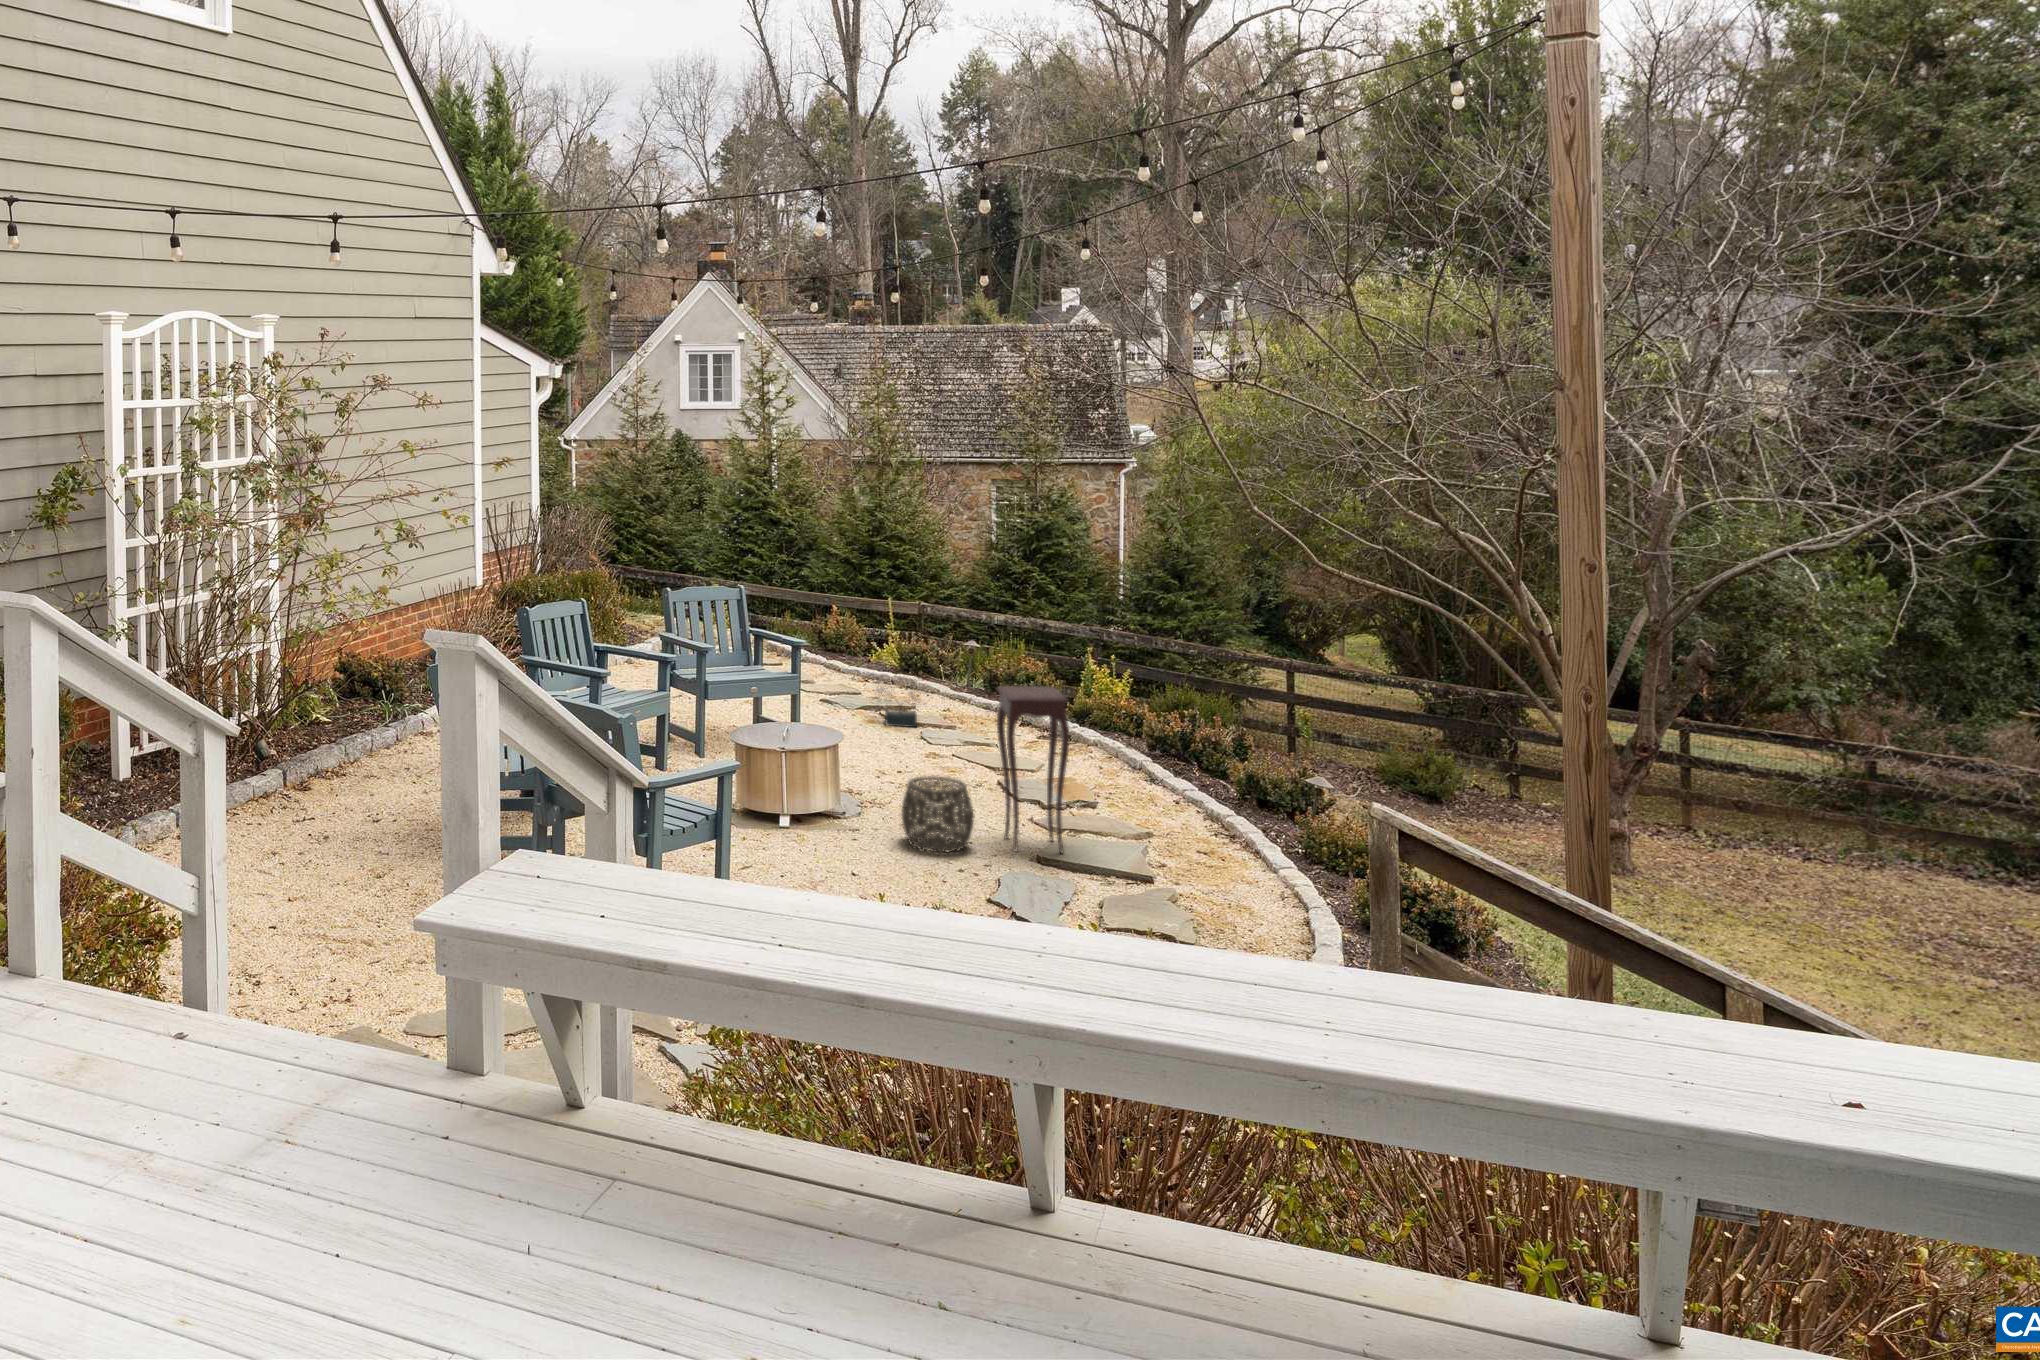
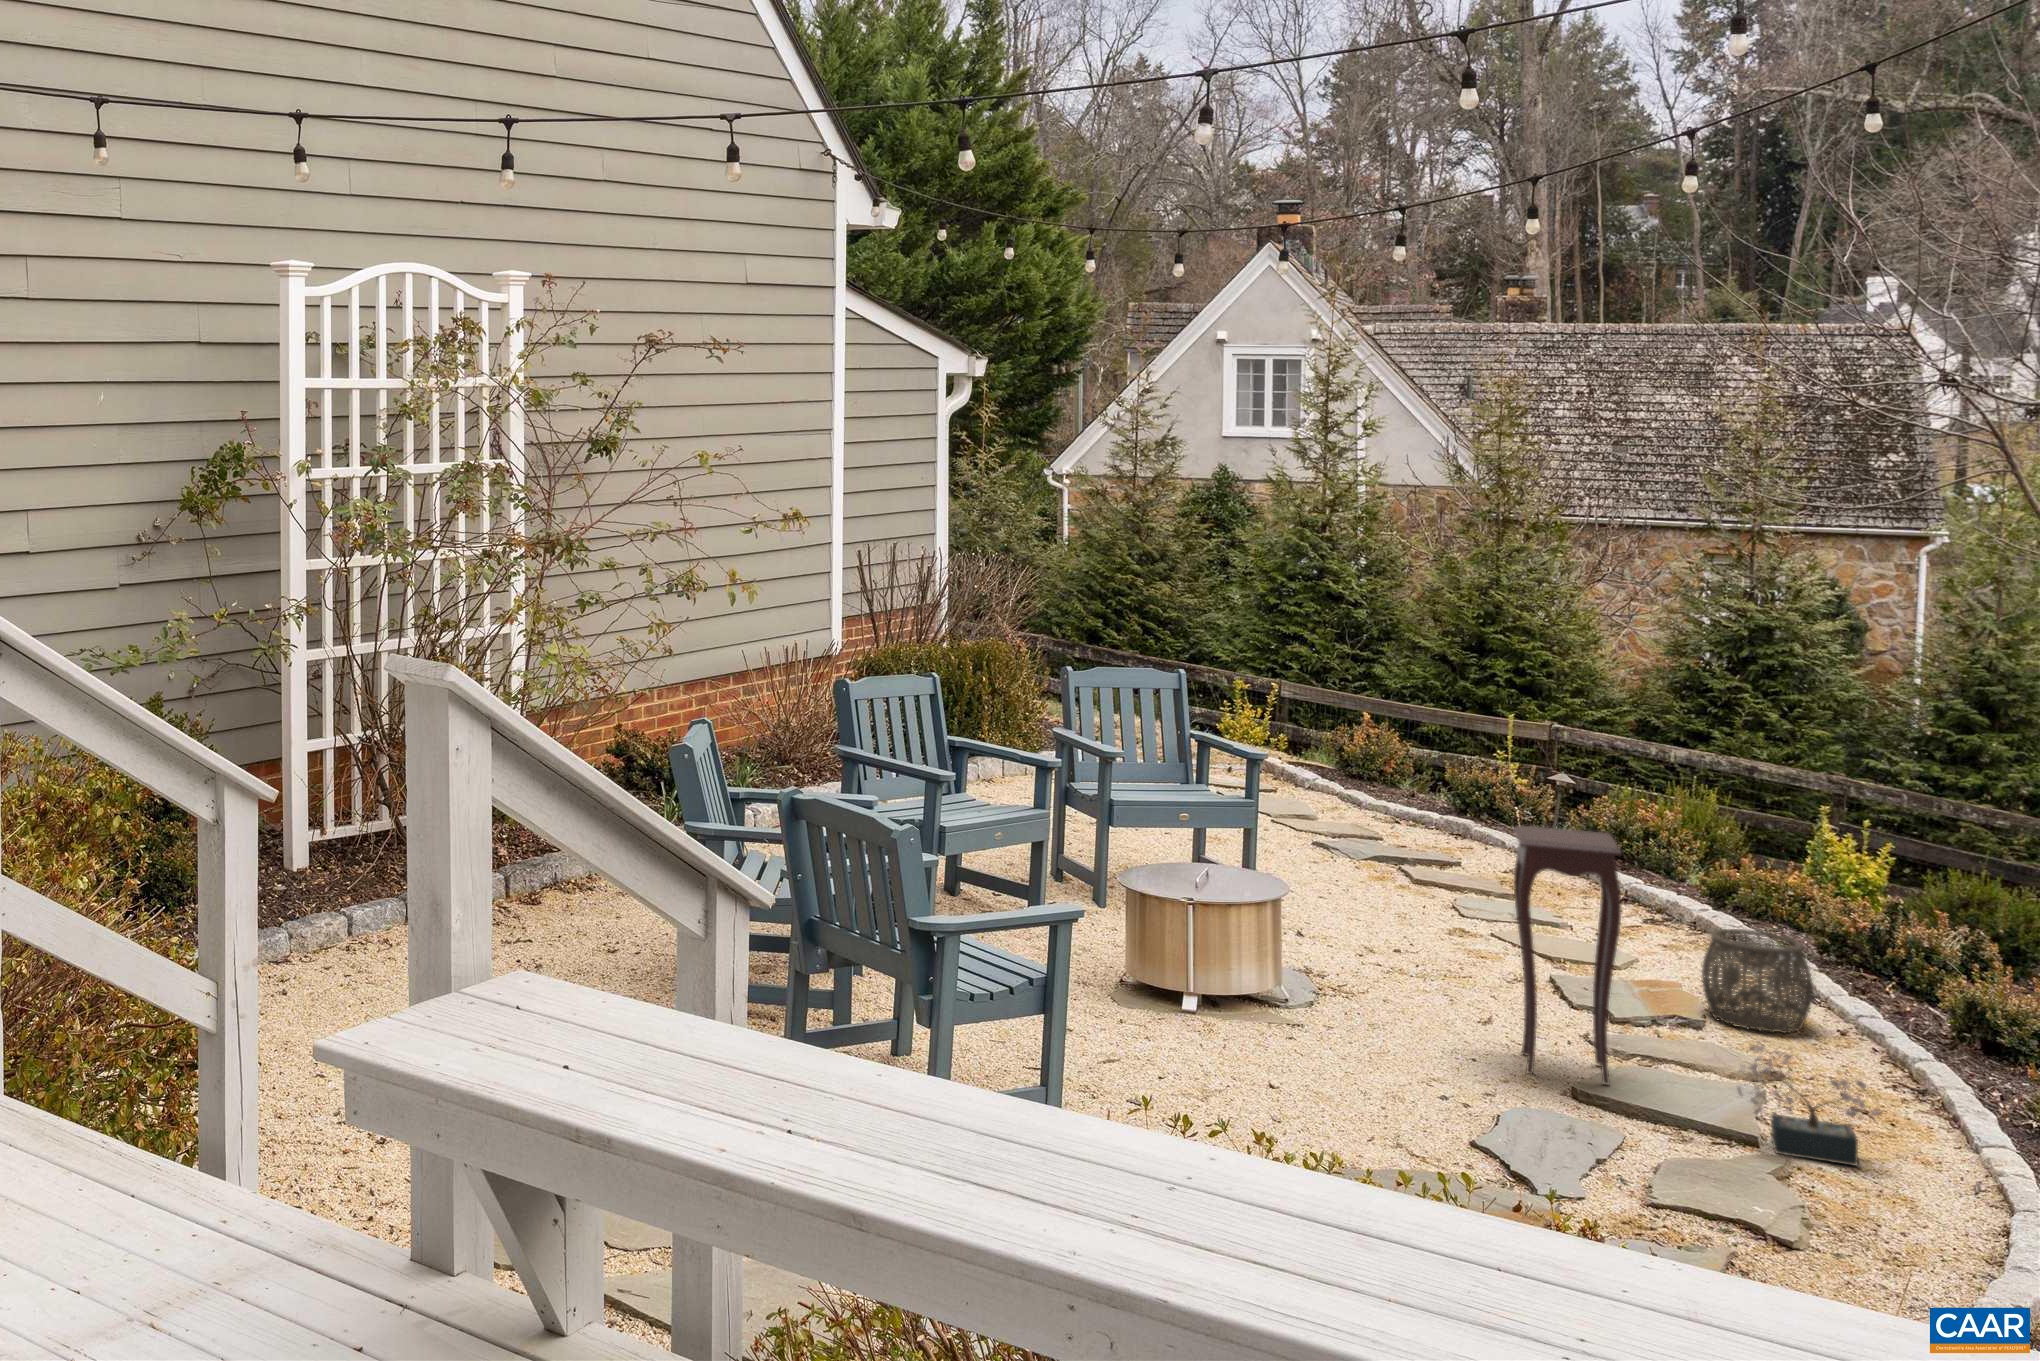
decorative plant: present [873,680,924,727] -> present [1737,1043,1879,1166]
woven basket: present [901,776,974,852] -> present [1701,929,1813,1033]

